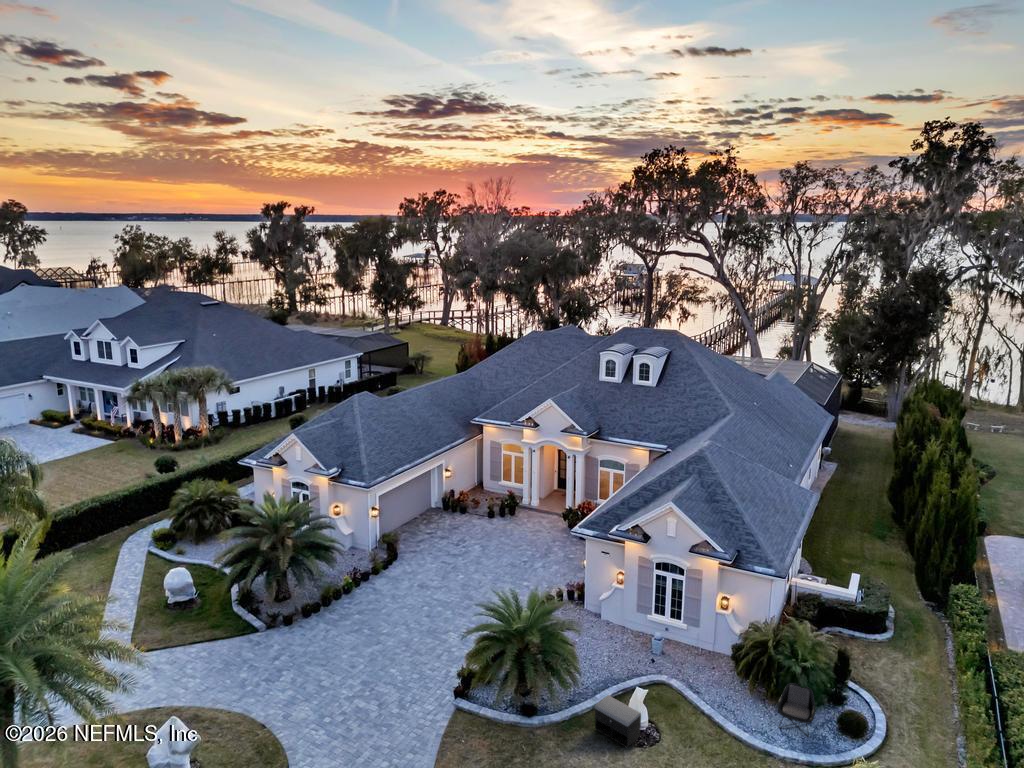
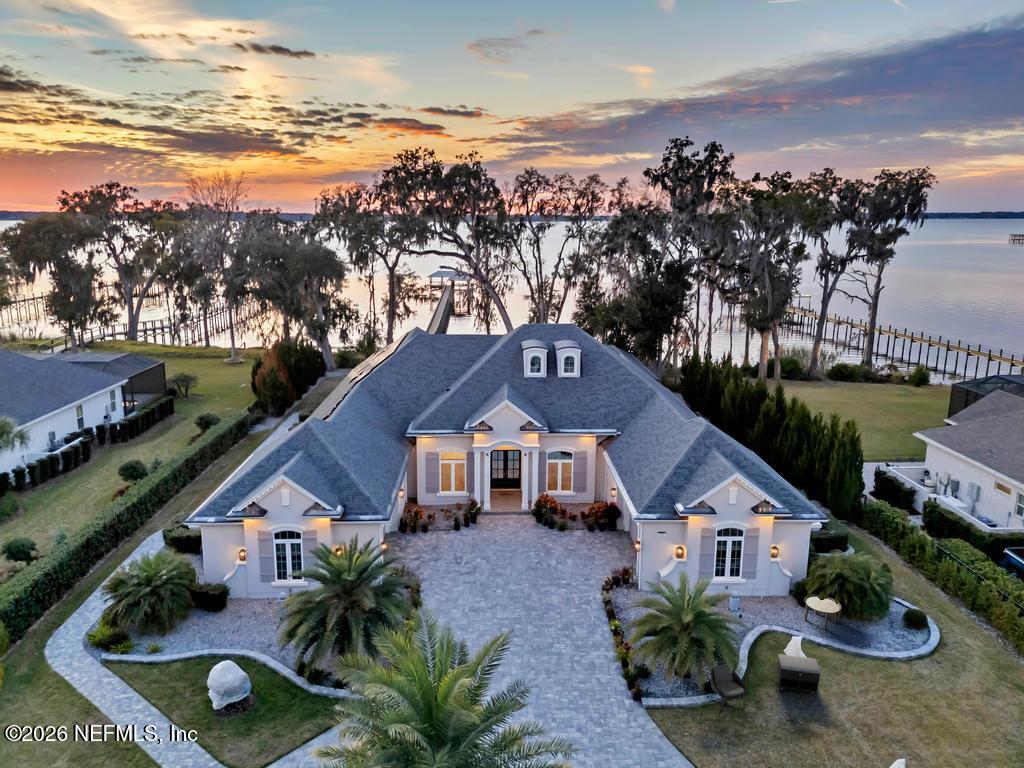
round table: none [719,660,762,703] -> present [804,594,842,630]
lounge chair: present [778,683,815,737] -> present [708,662,748,712]

